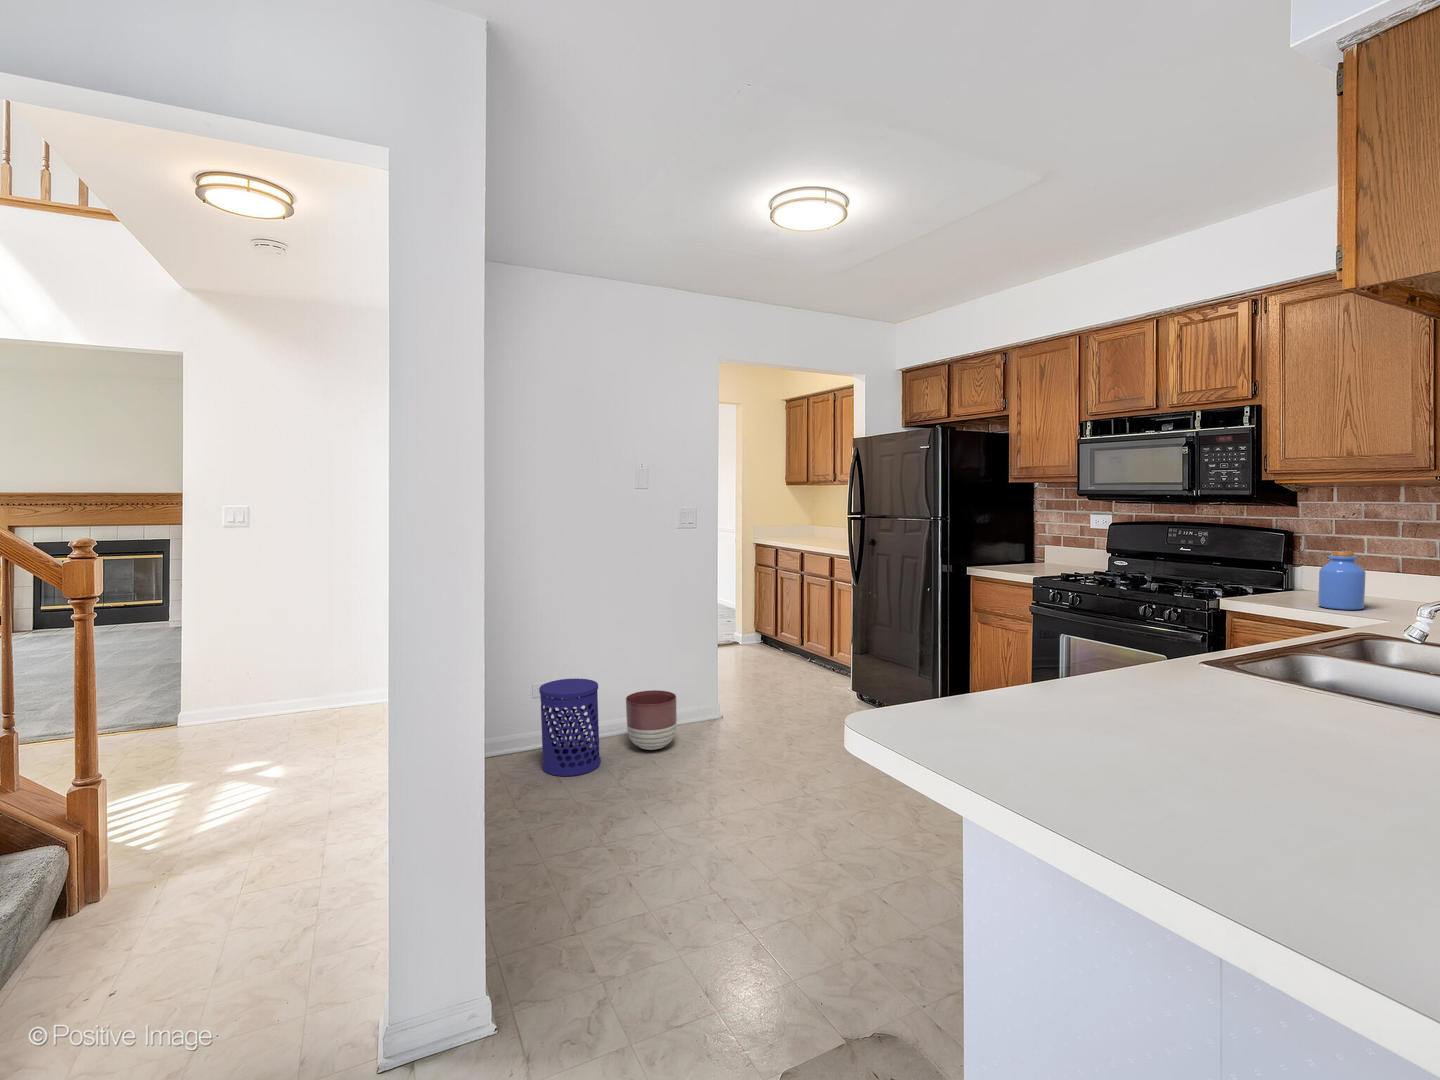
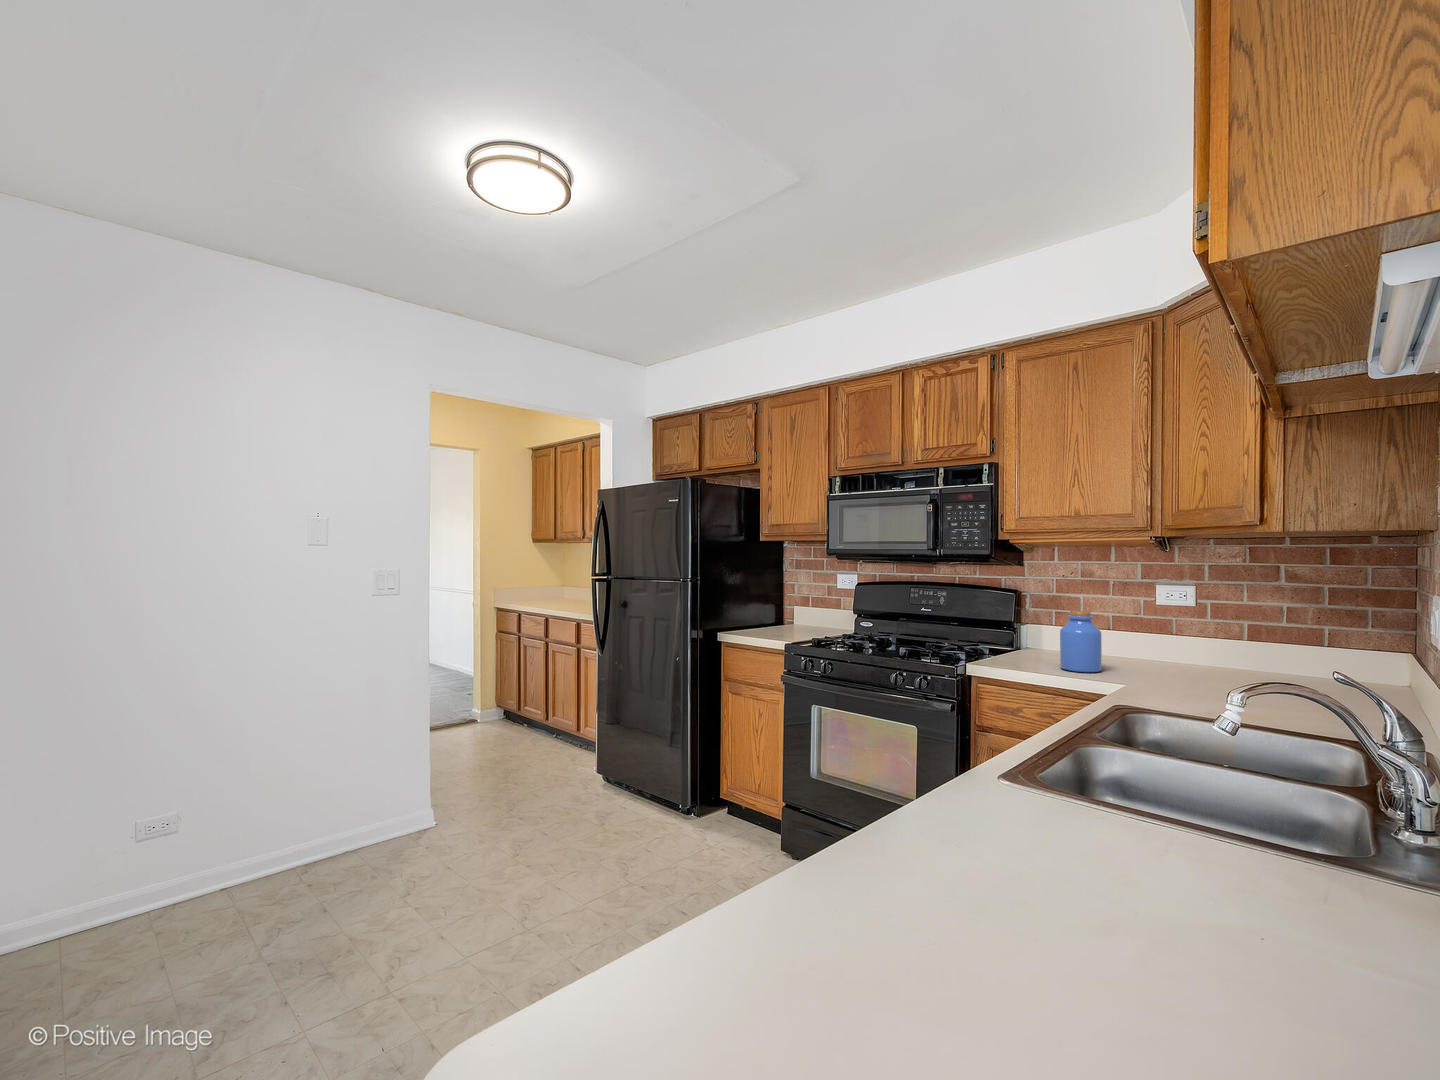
waste bin: present [539,678,601,776] -> none [106,794,217,952]
planter: present [626,690,677,750] -> none [269,799,349,886]

